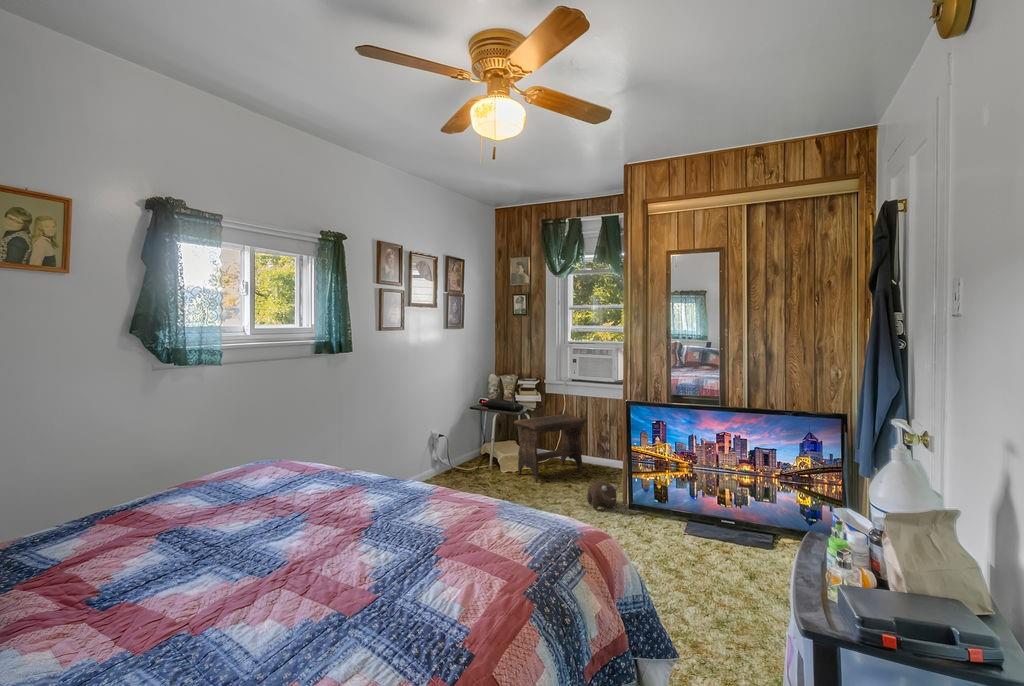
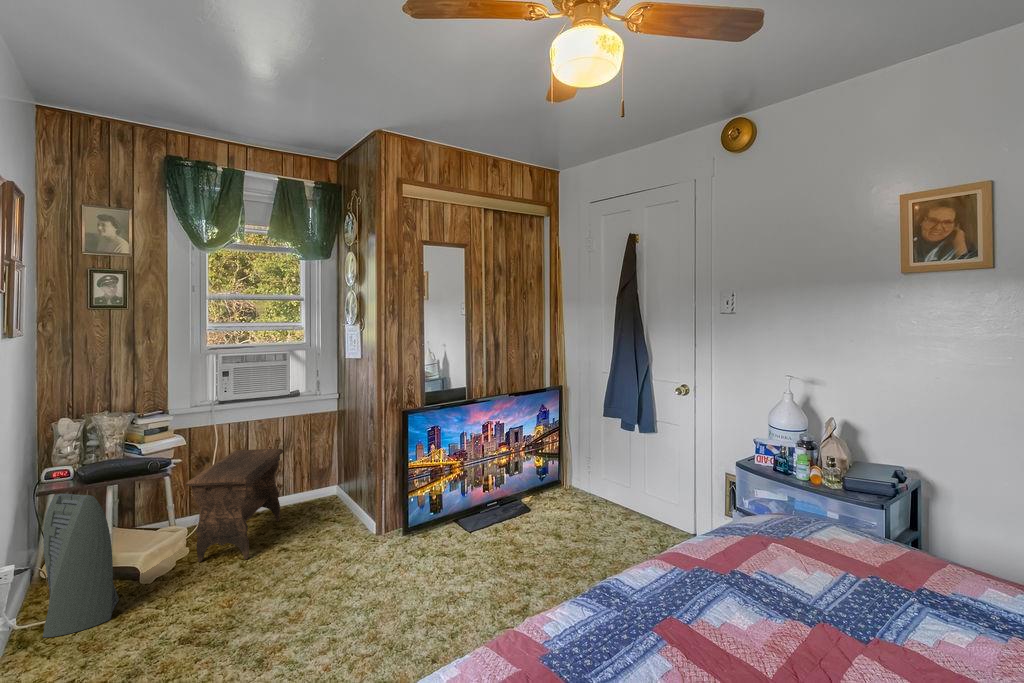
air purifier: none [441,408,475,480] -> present [43,494,119,637]
plush toy: present [587,481,618,509] -> none [350,512,400,553]

